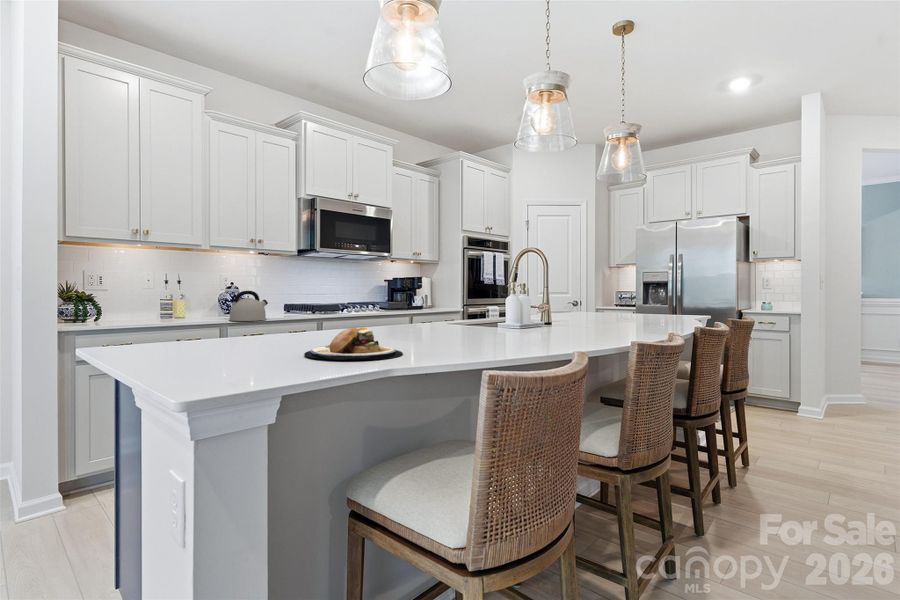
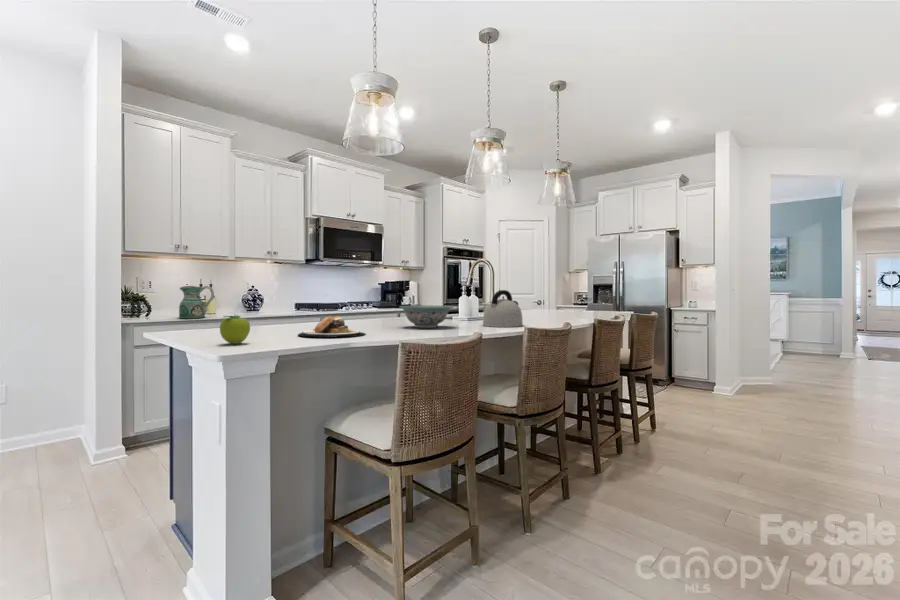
ceramic pitcher: none [137,283,182,325] -> present [179,286,214,319]
kettle: present [229,291,268,321] -> present [483,290,523,327]
decorative bowl: none [439,310,515,341] -> present [400,305,453,328]
fruit: none [187,327,235,374] -> present [220,315,250,344]

